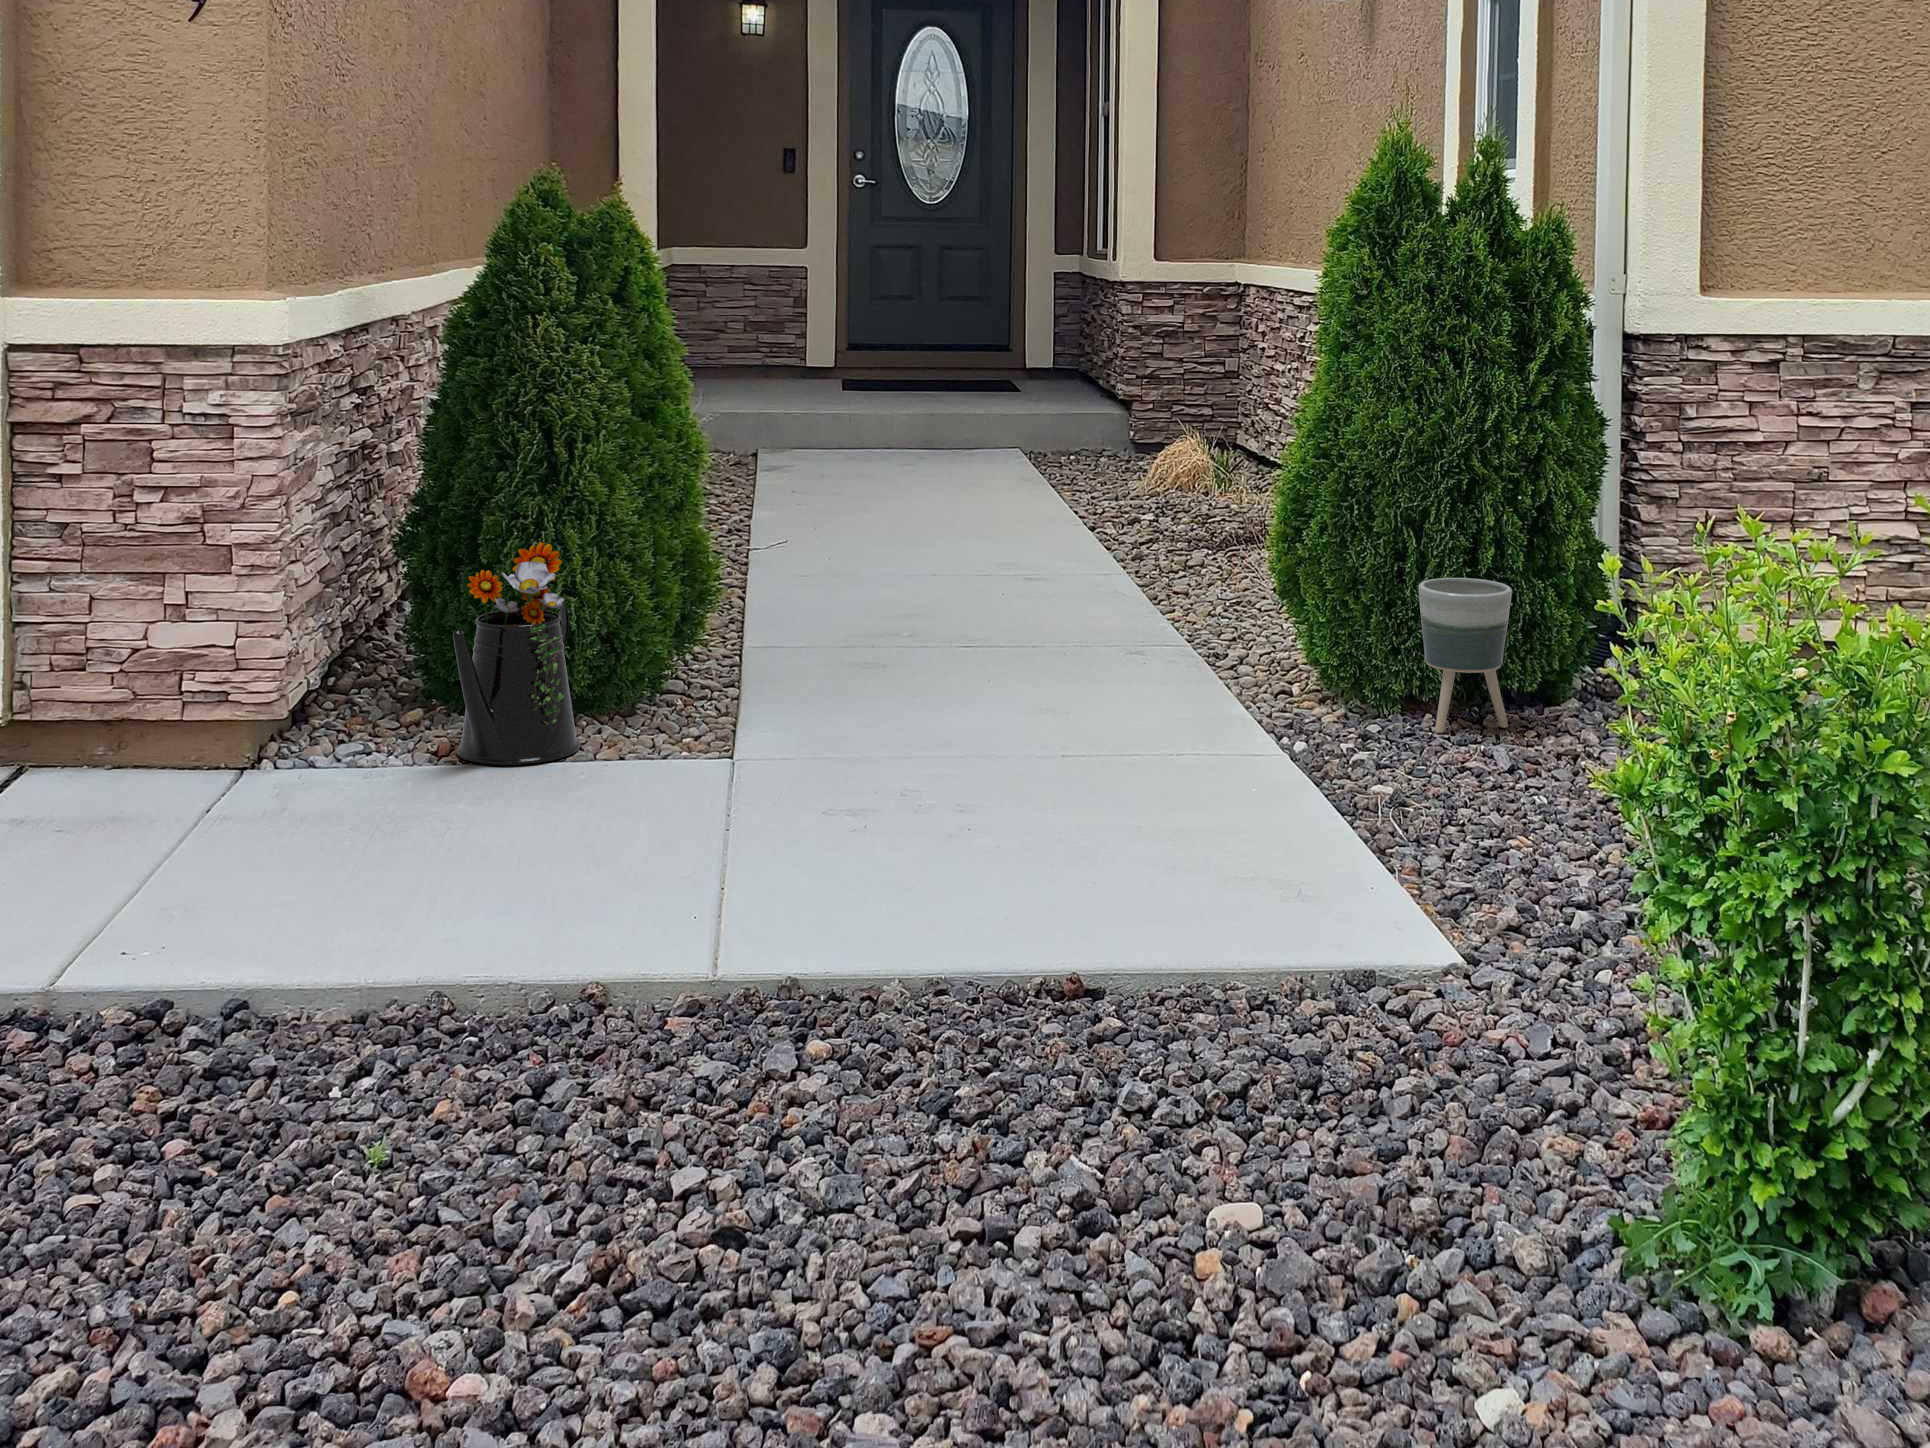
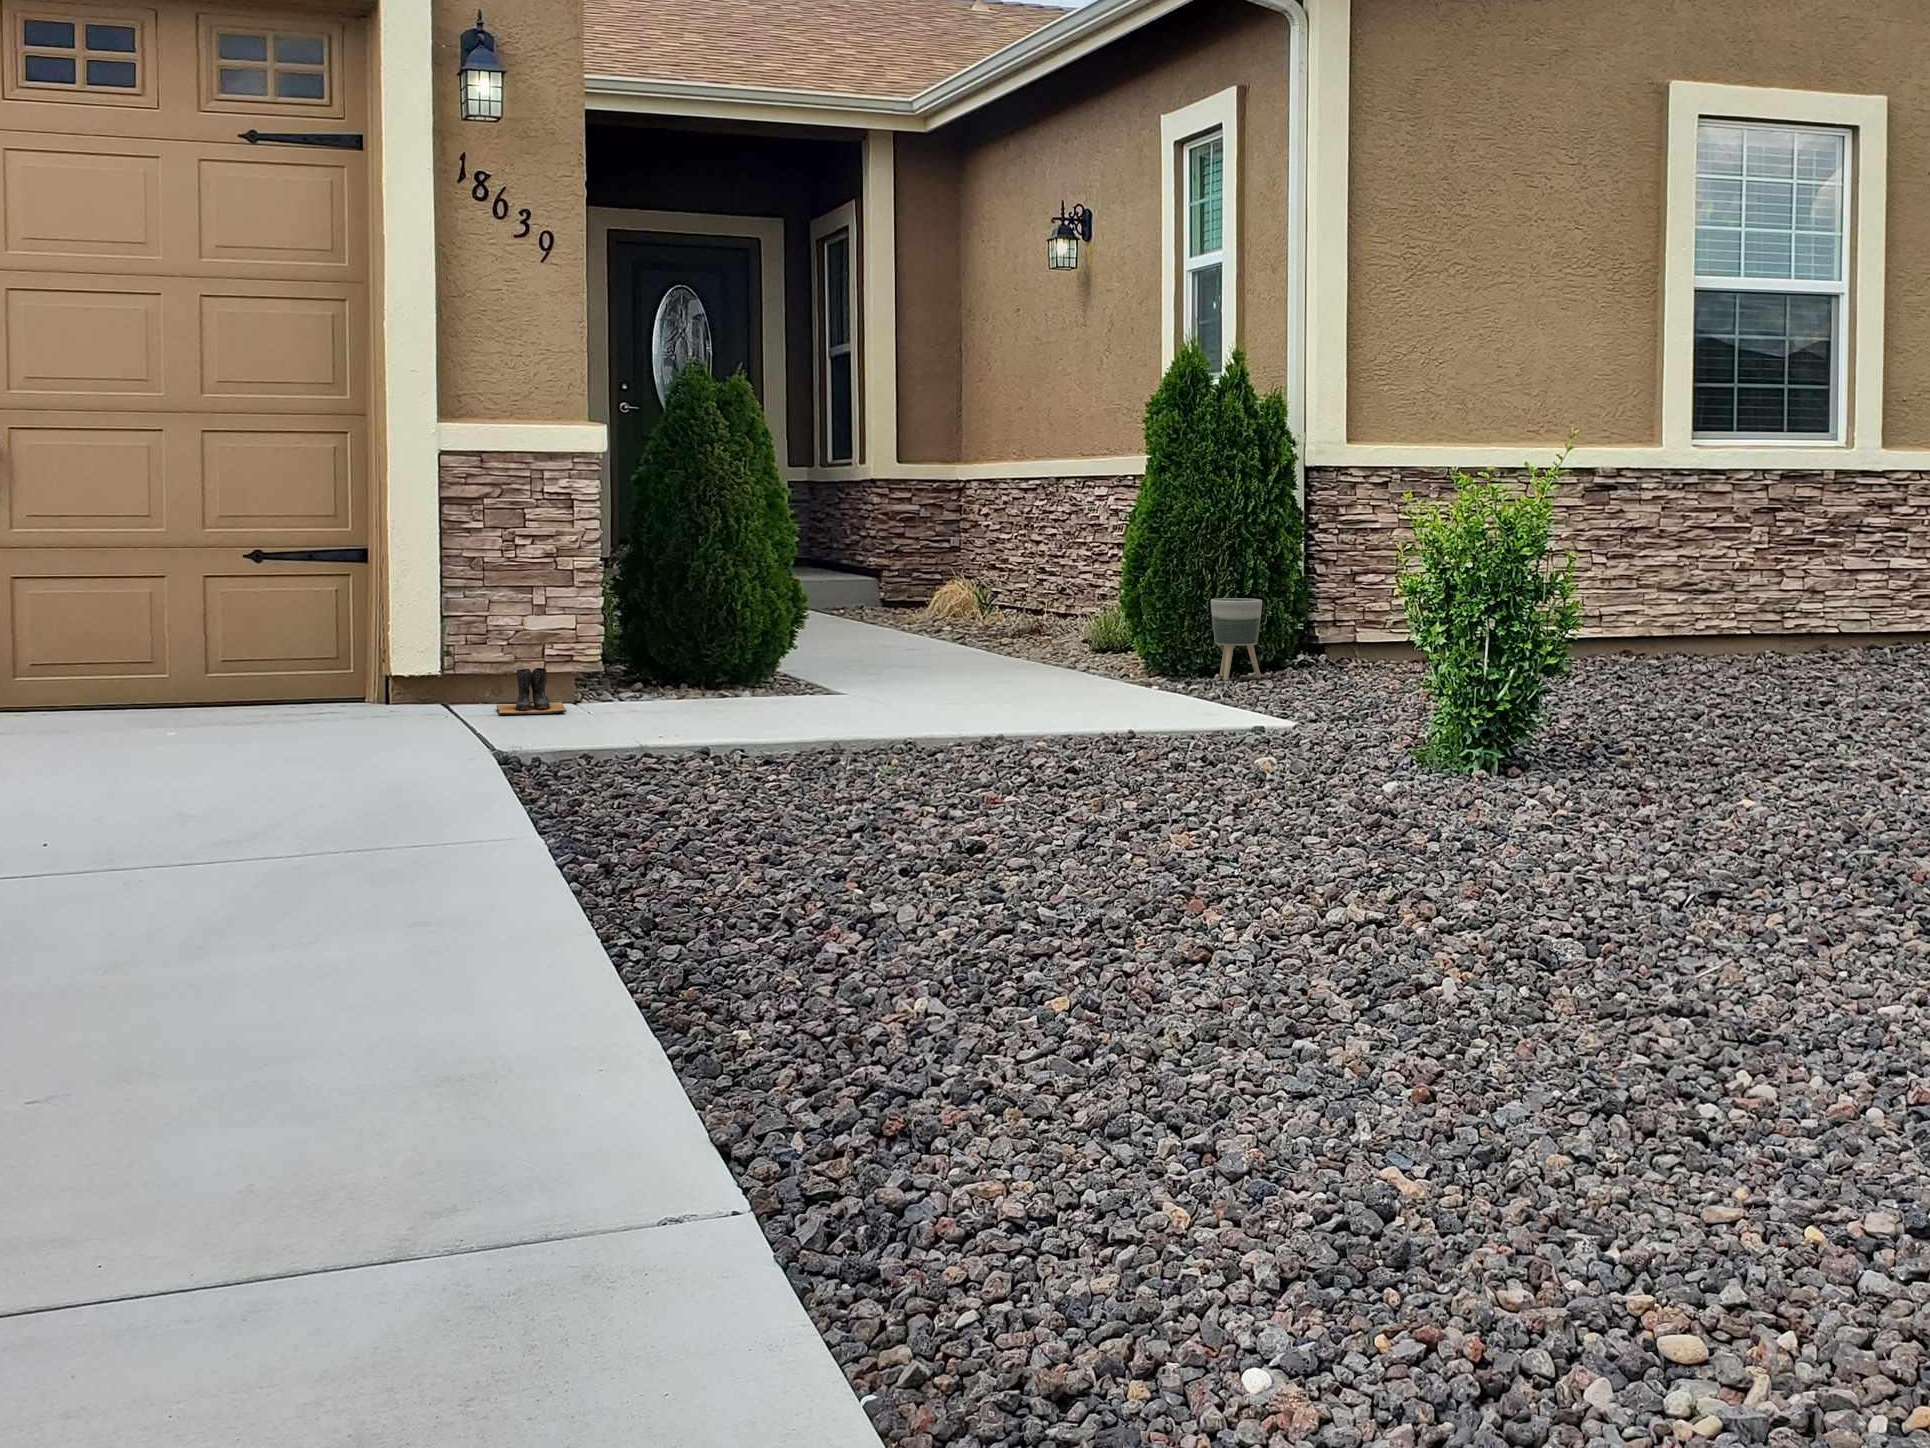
watering can: present [453,542,580,765] -> none [683,576,755,699]
boots: none [61,717,214,810] -> present [497,668,567,715]

